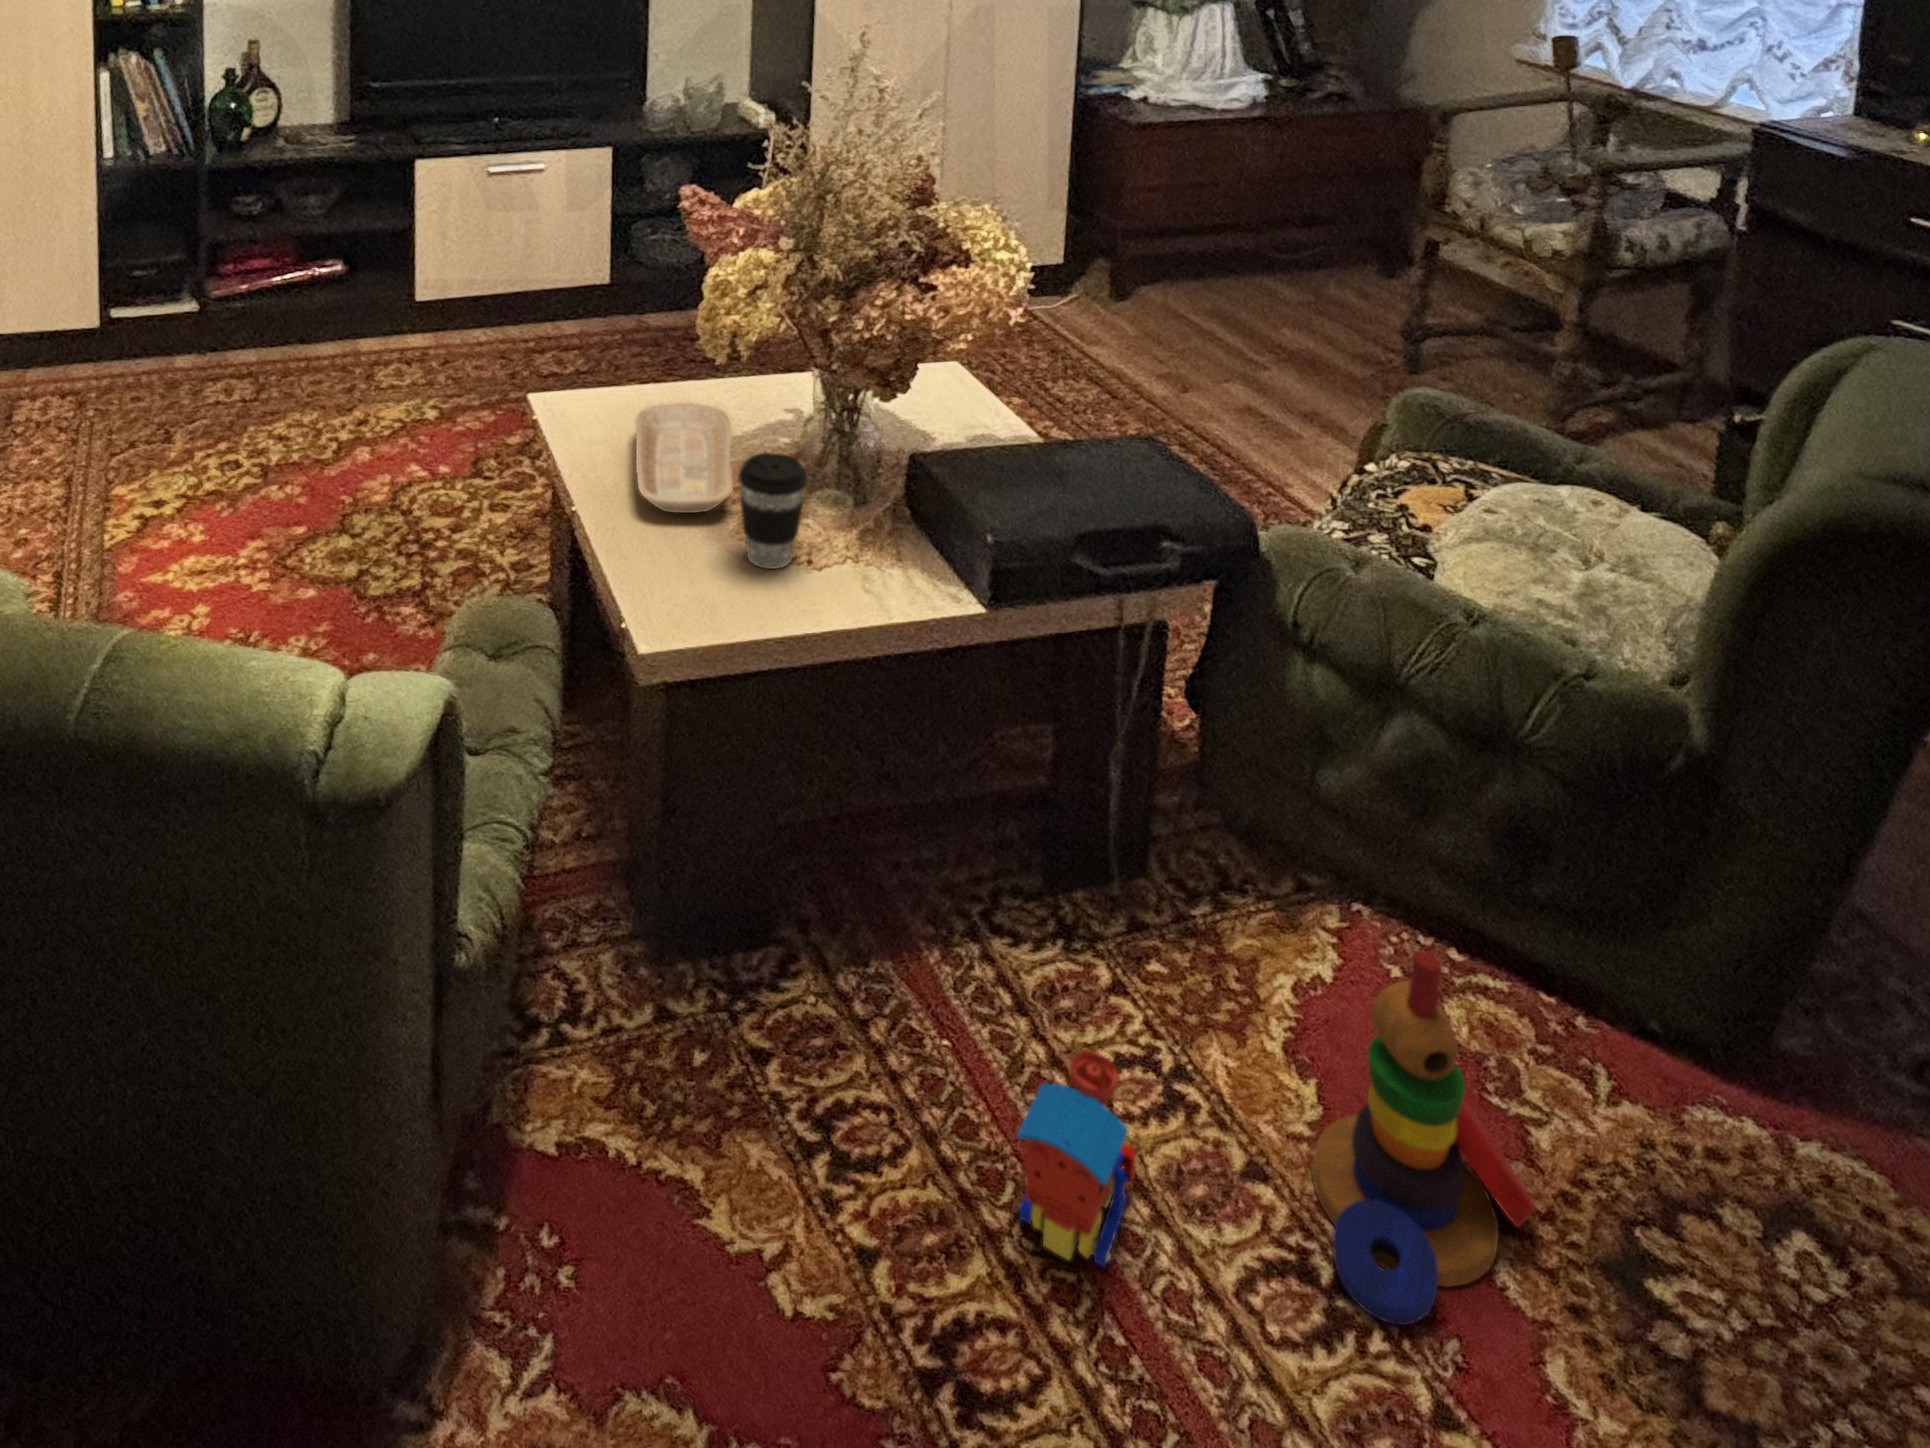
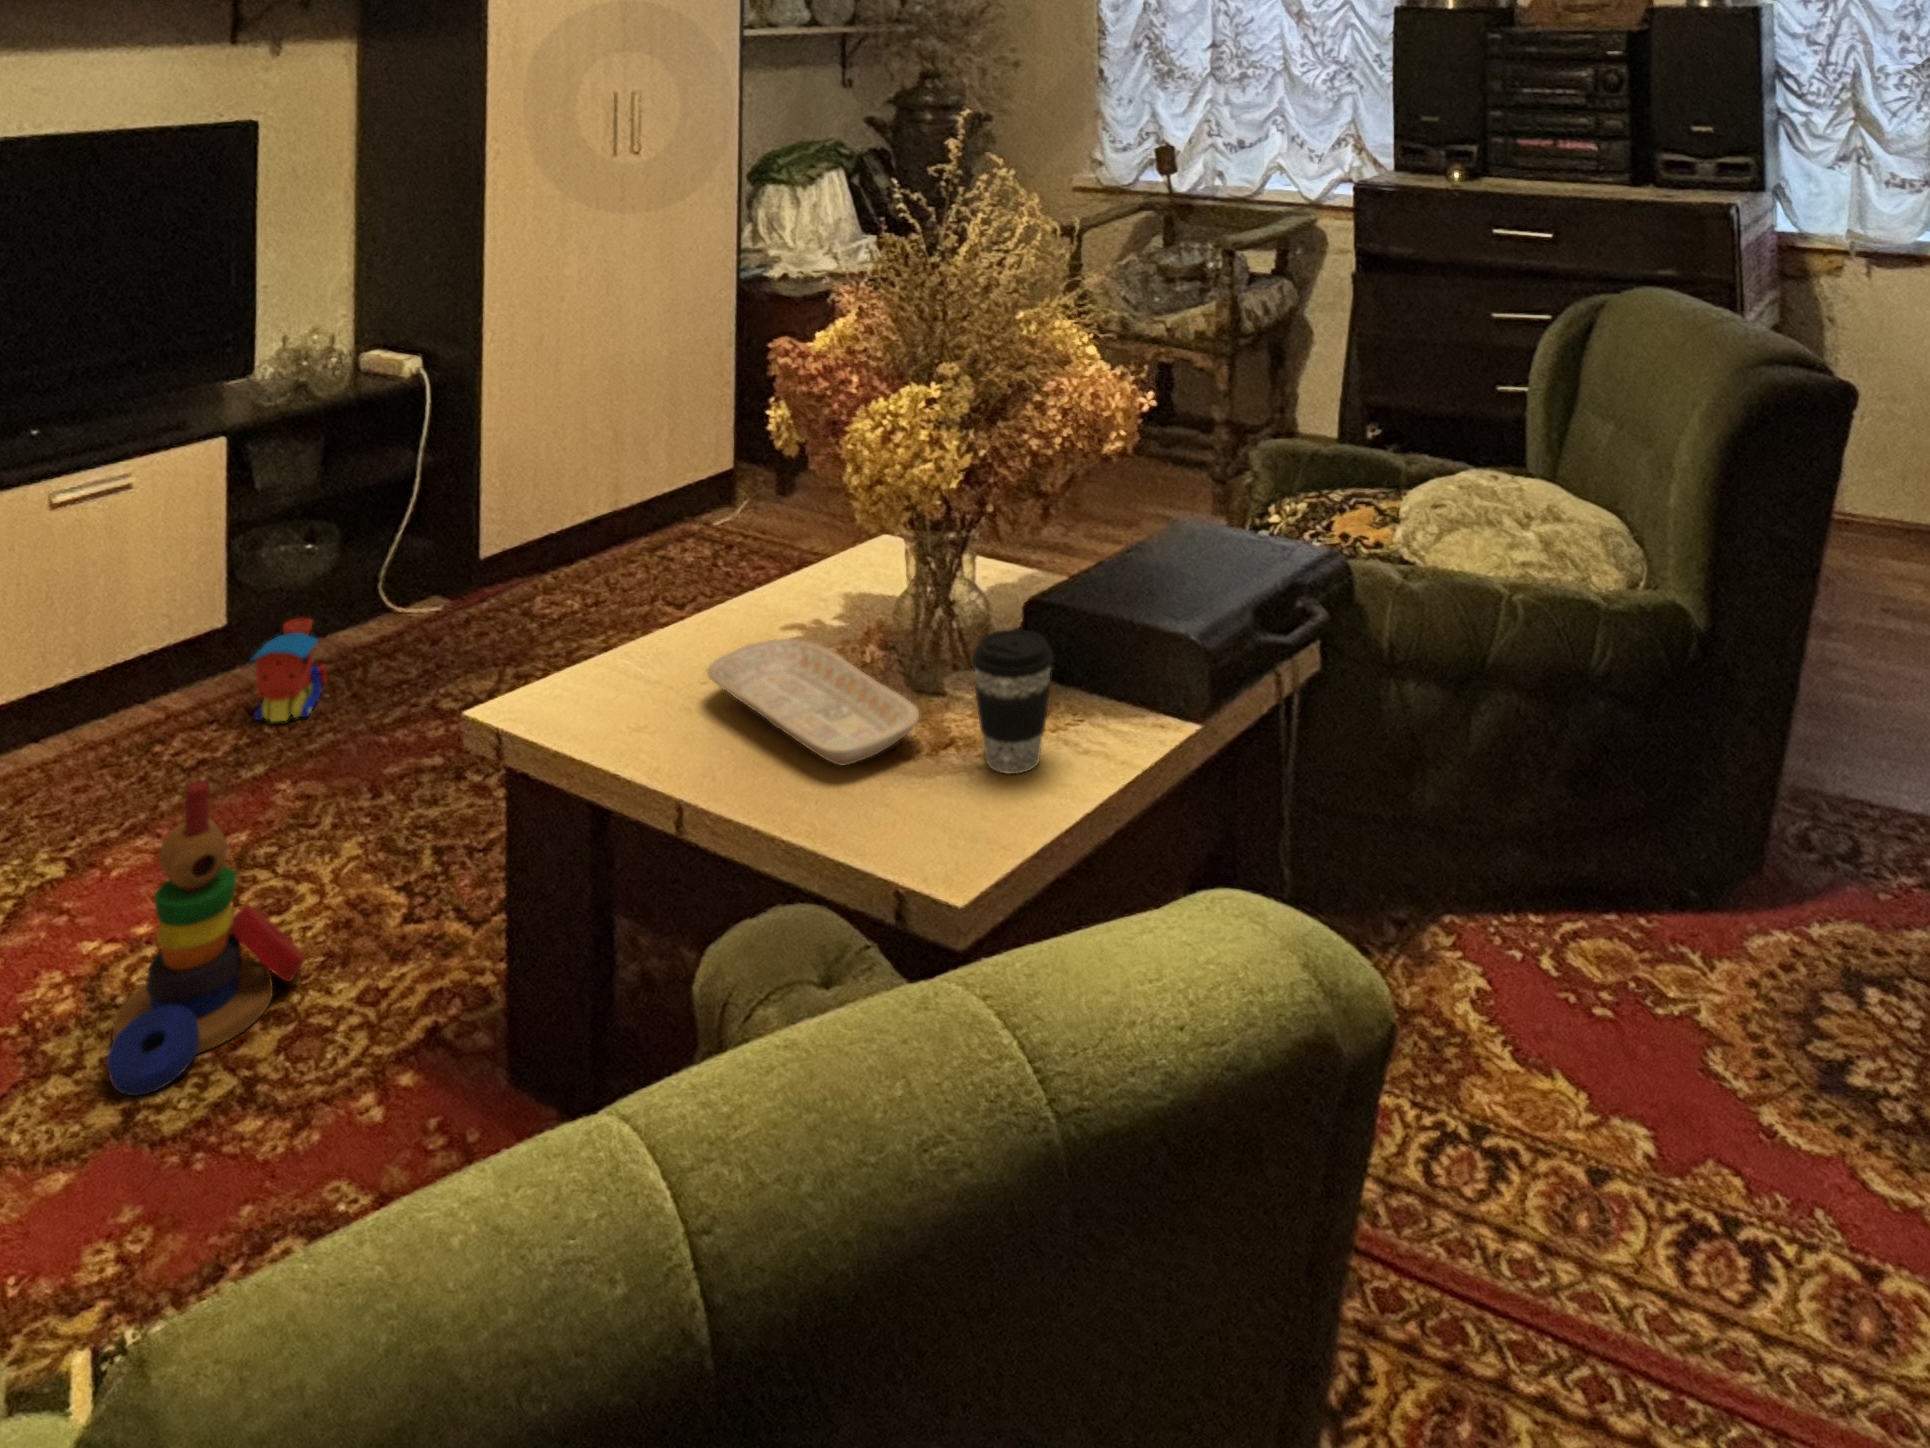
stacking toy: present [1312,951,1536,1325] -> present [107,782,305,1096]
toy train: present [1017,1051,1136,1267] -> present [252,618,326,721]

